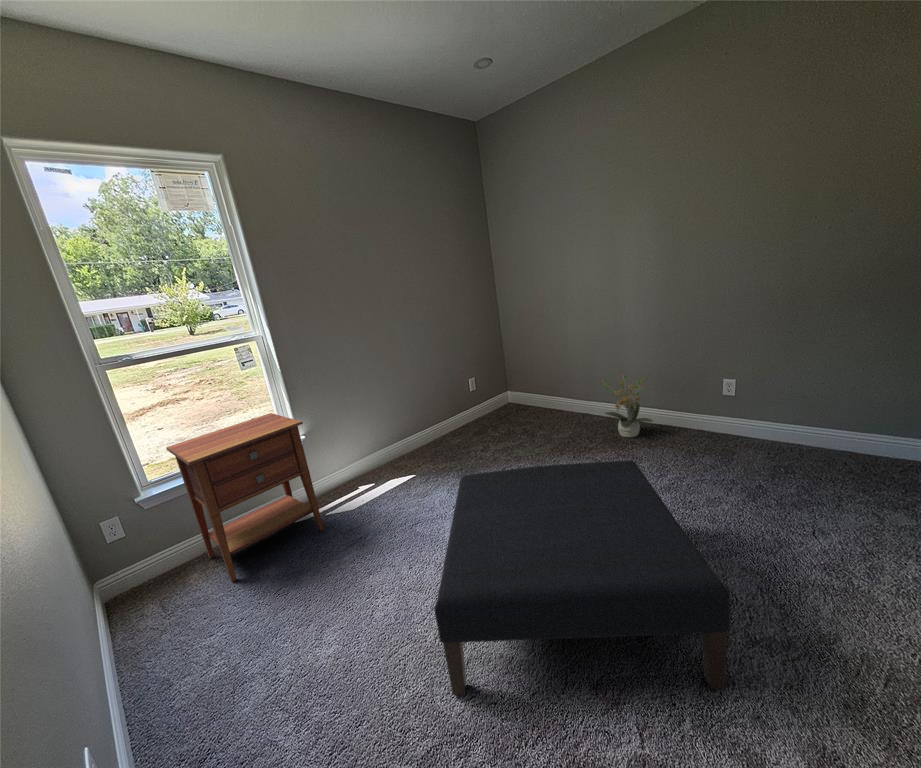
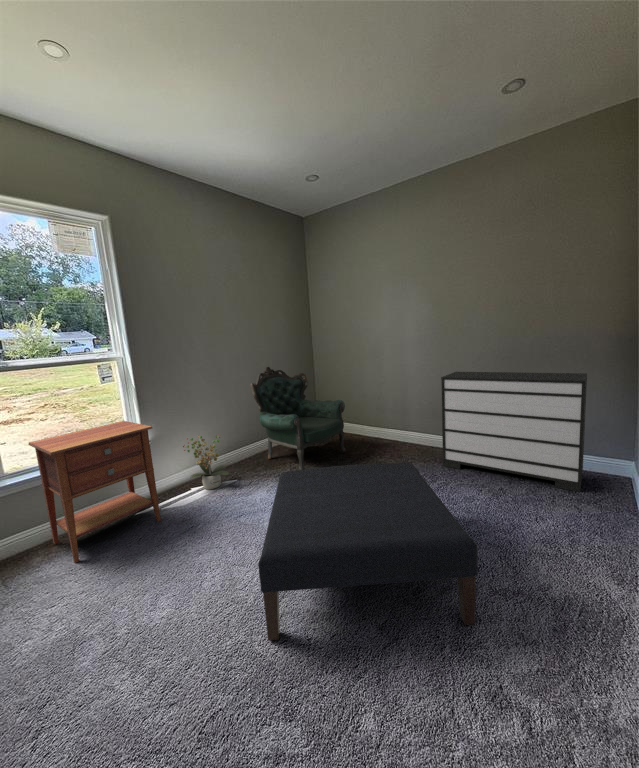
dresser: none [675,321,903,492] -> present [441,372,587,492]
armchair: none [419,330,545,465] -> present [250,367,346,470]
potted plant: present [600,374,653,437] -> present [183,436,229,489]

